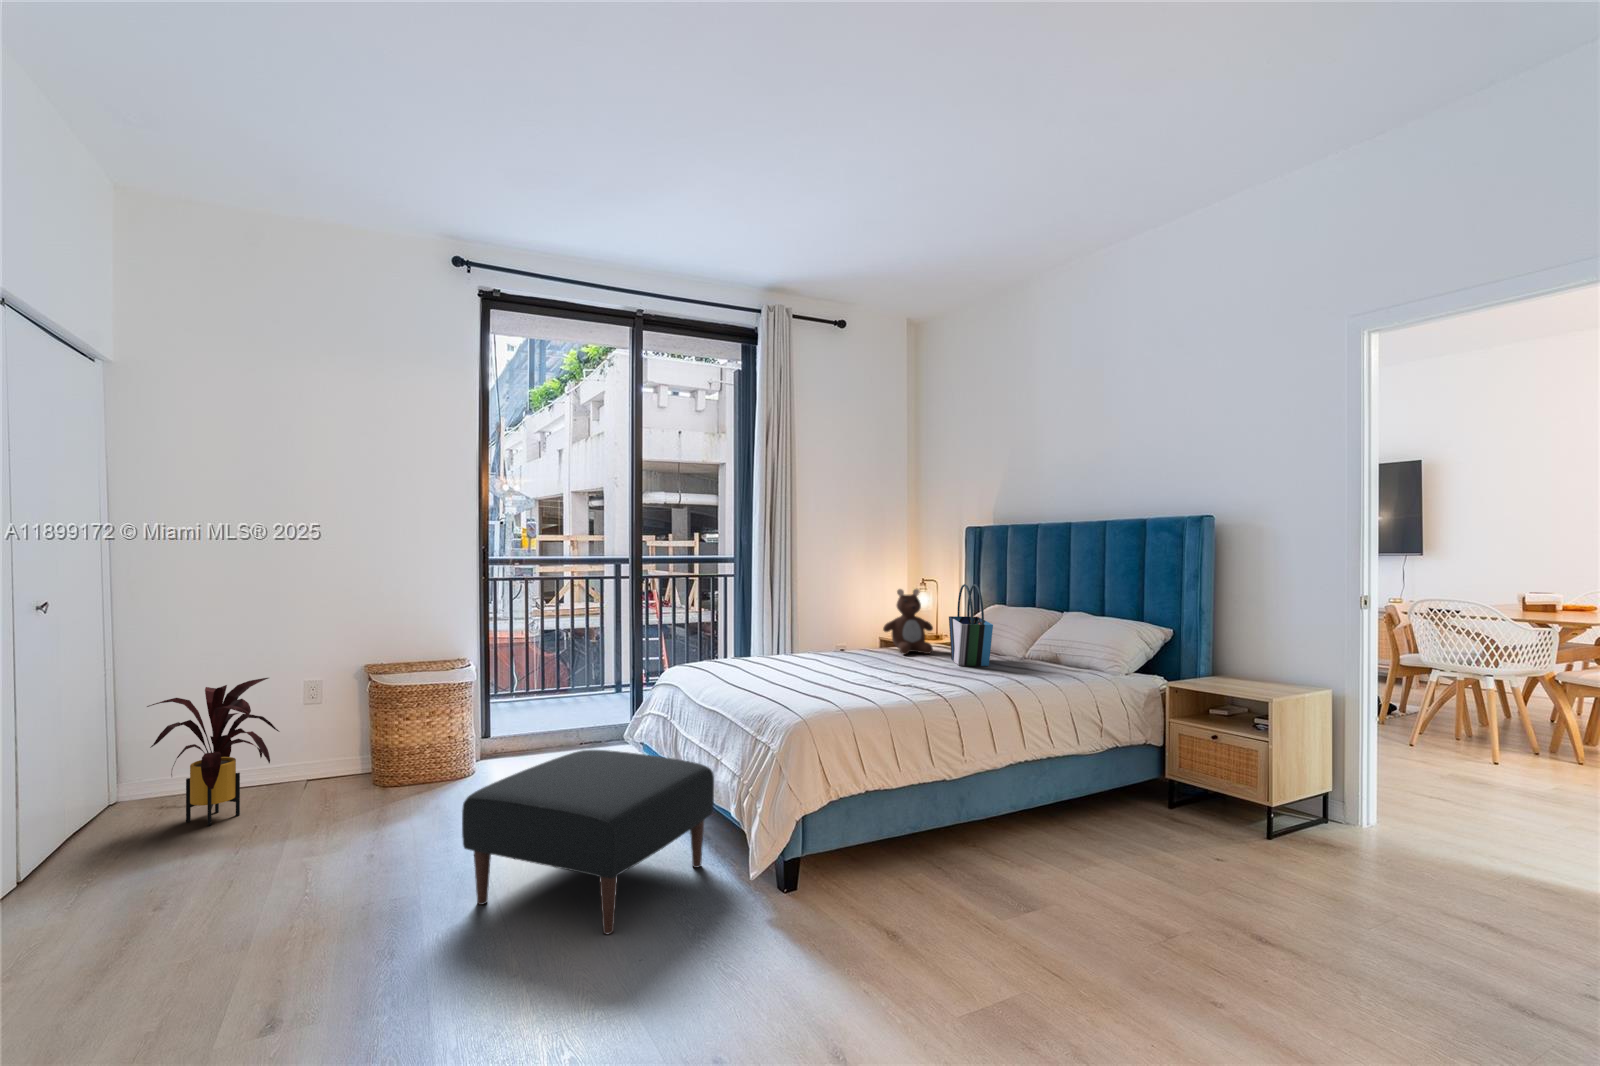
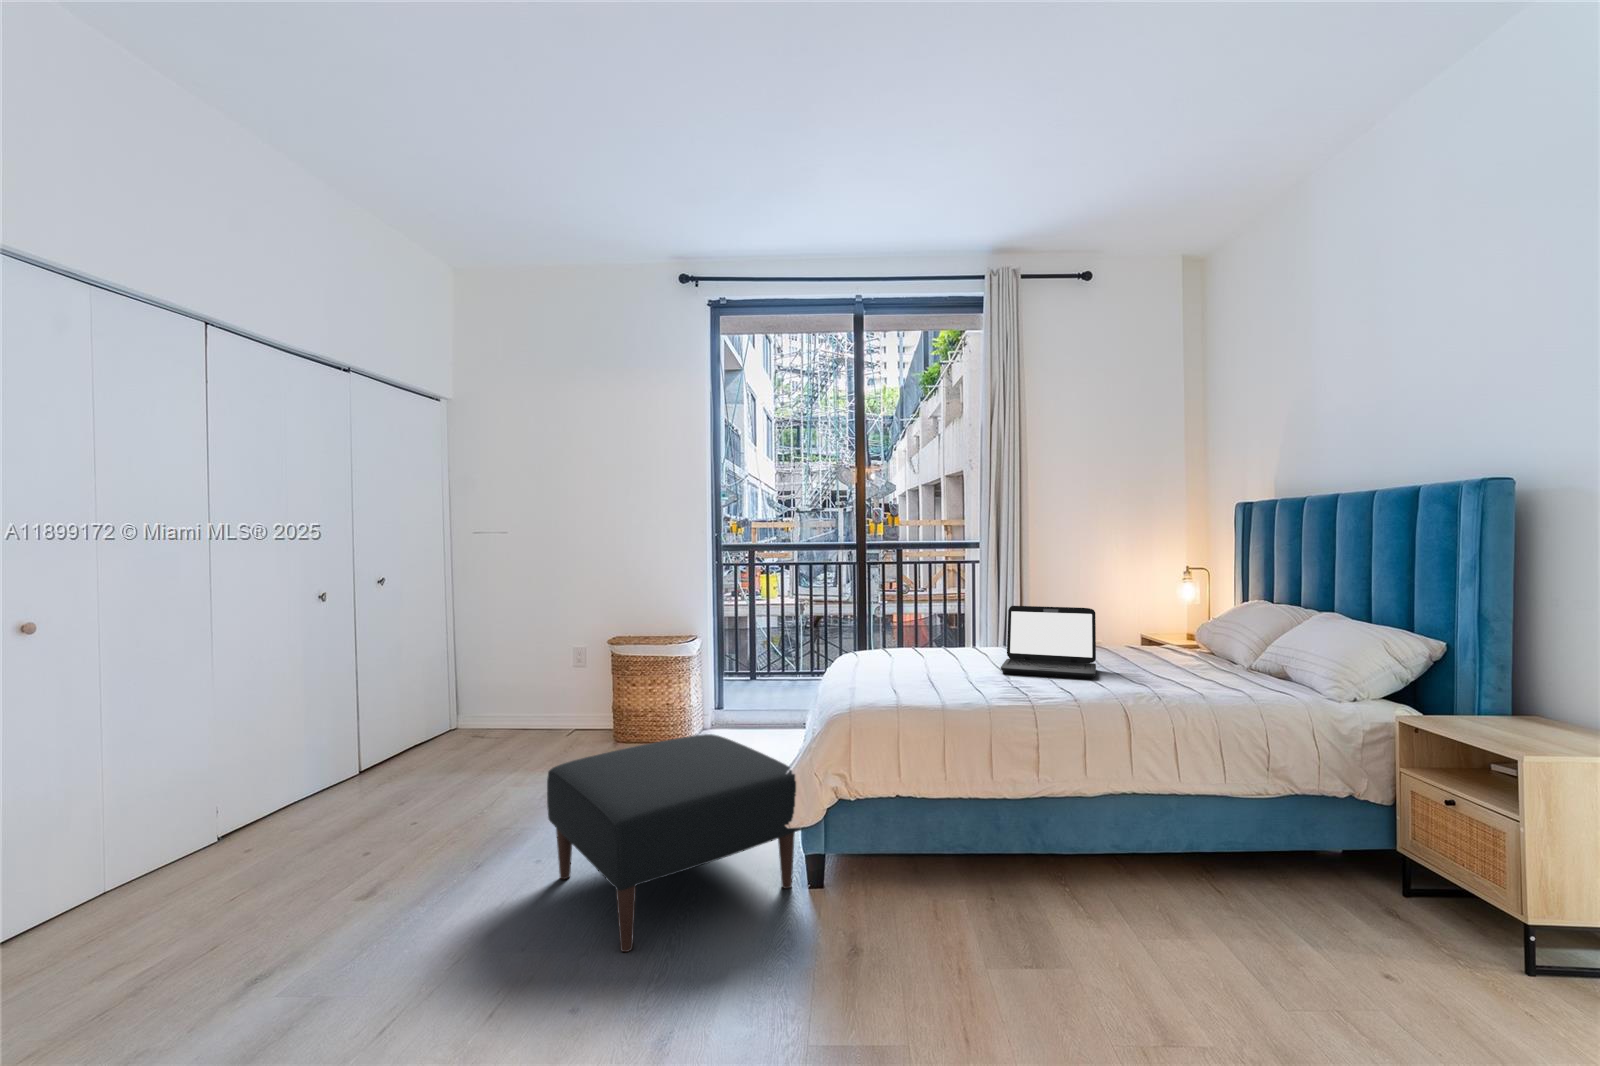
tote bag: present [949,584,993,666] -> none [1198,572,1249,686]
teddy bear: present [883,589,933,654] -> none [1114,579,1187,663]
laptop: none [814,614,892,671] -> present [1001,606,1096,679]
house plant: present [147,678,279,825] -> none [438,640,547,755]

